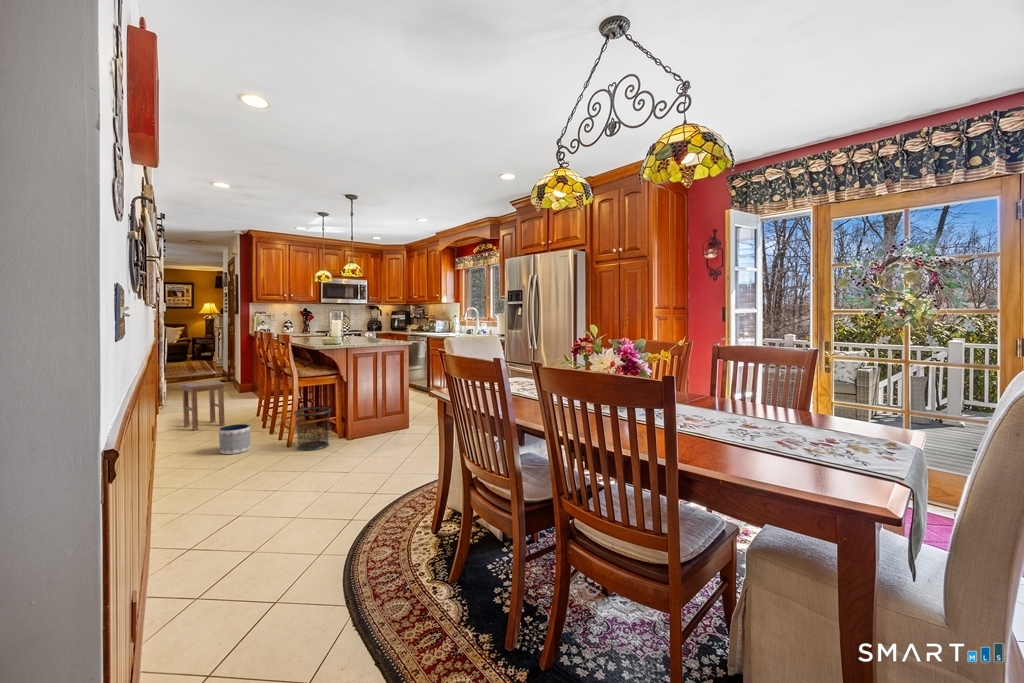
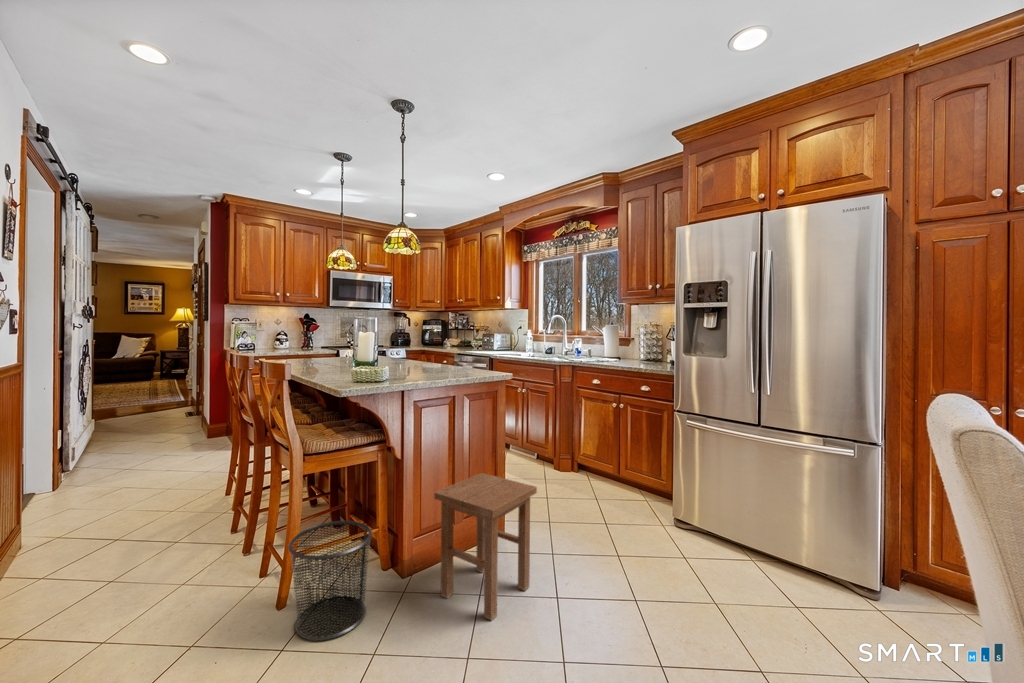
stool: present [179,381,226,430] -> present [434,473,537,620]
planter: present [219,424,251,454] -> none [105,569,186,662]

